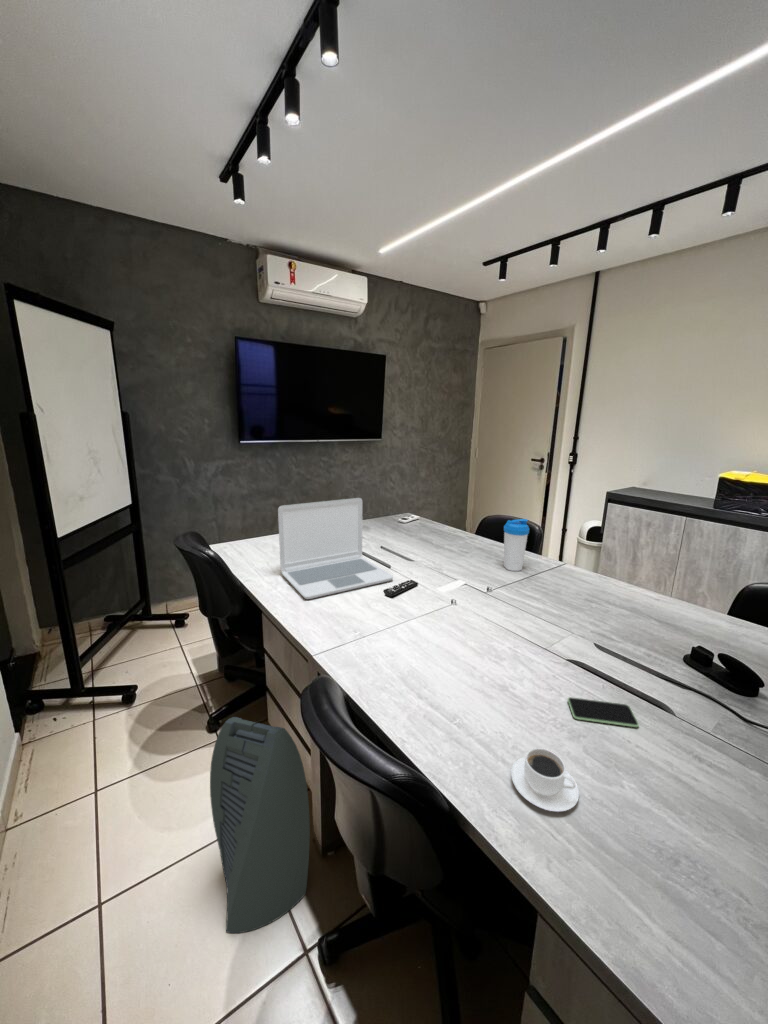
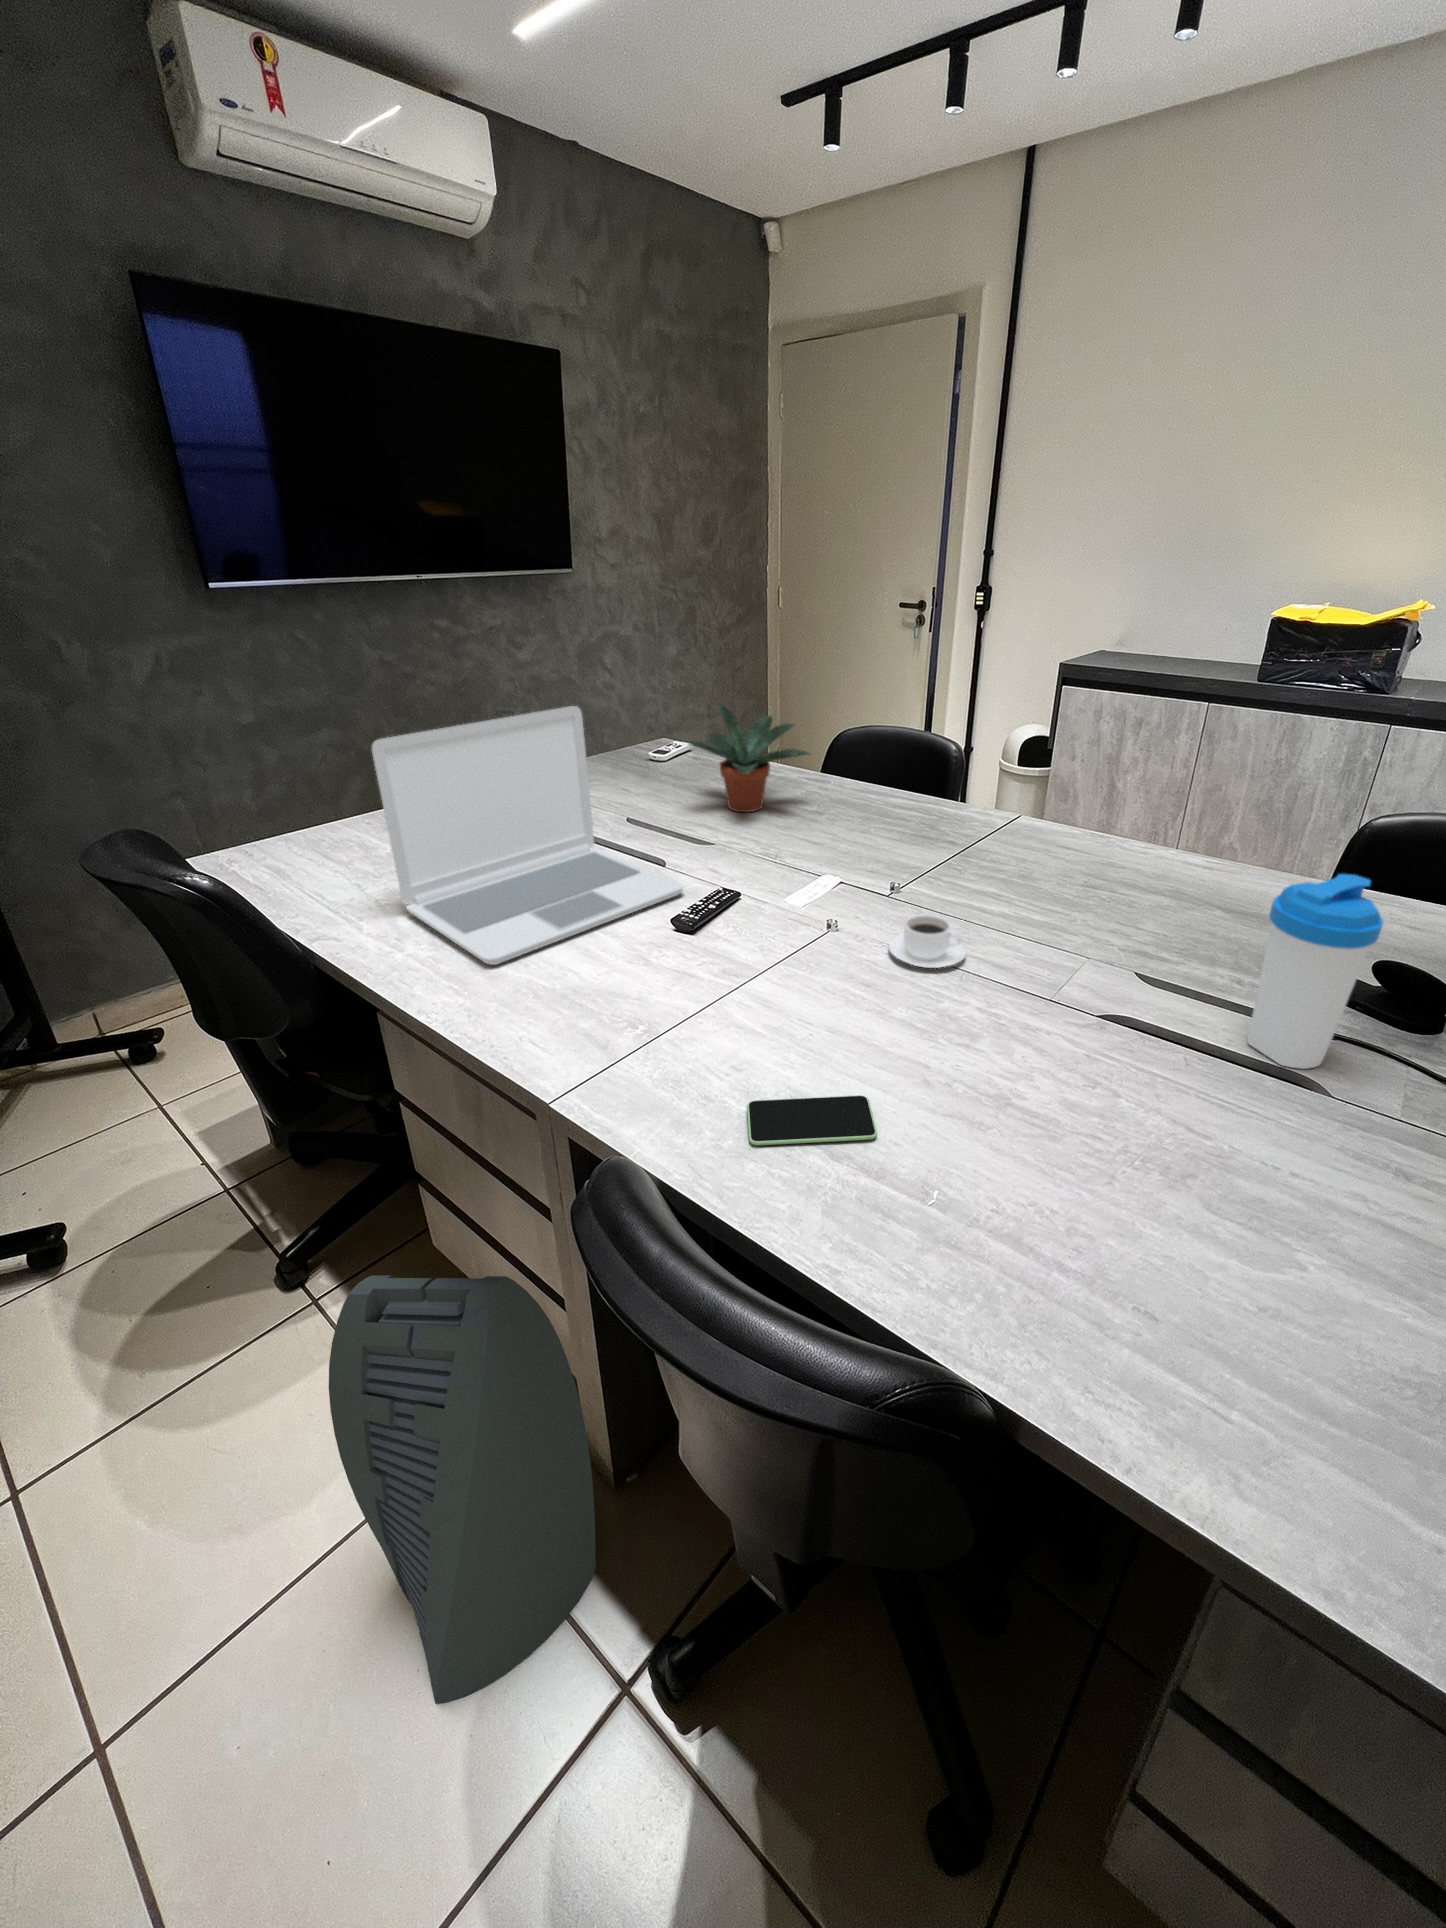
potted plant: none [408,500,465,549] -> present [689,704,809,812]
water bottle: present [504,519,529,571] -> present [1248,874,1383,1069]
smartphone: present [568,697,639,727] -> present [747,1095,877,1145]
coffee cup: present [511,748,579,811] -> present [889,915,966,968]

